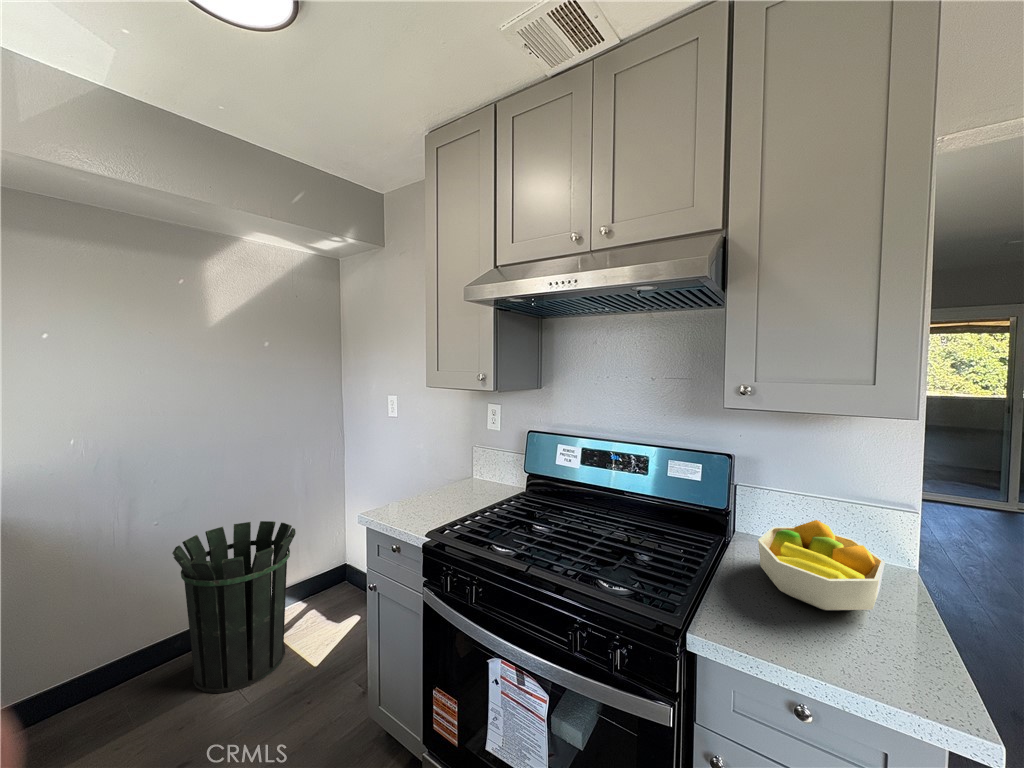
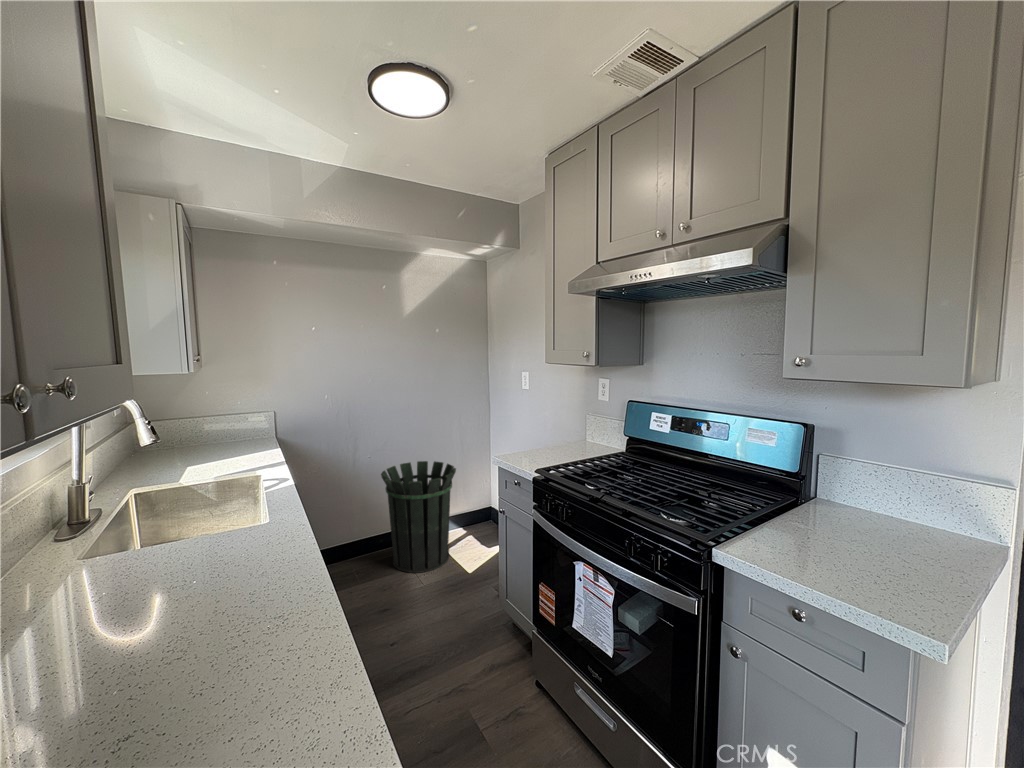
fruit bowl: present [758,520,885,610] -> none [812,484,939,560]

